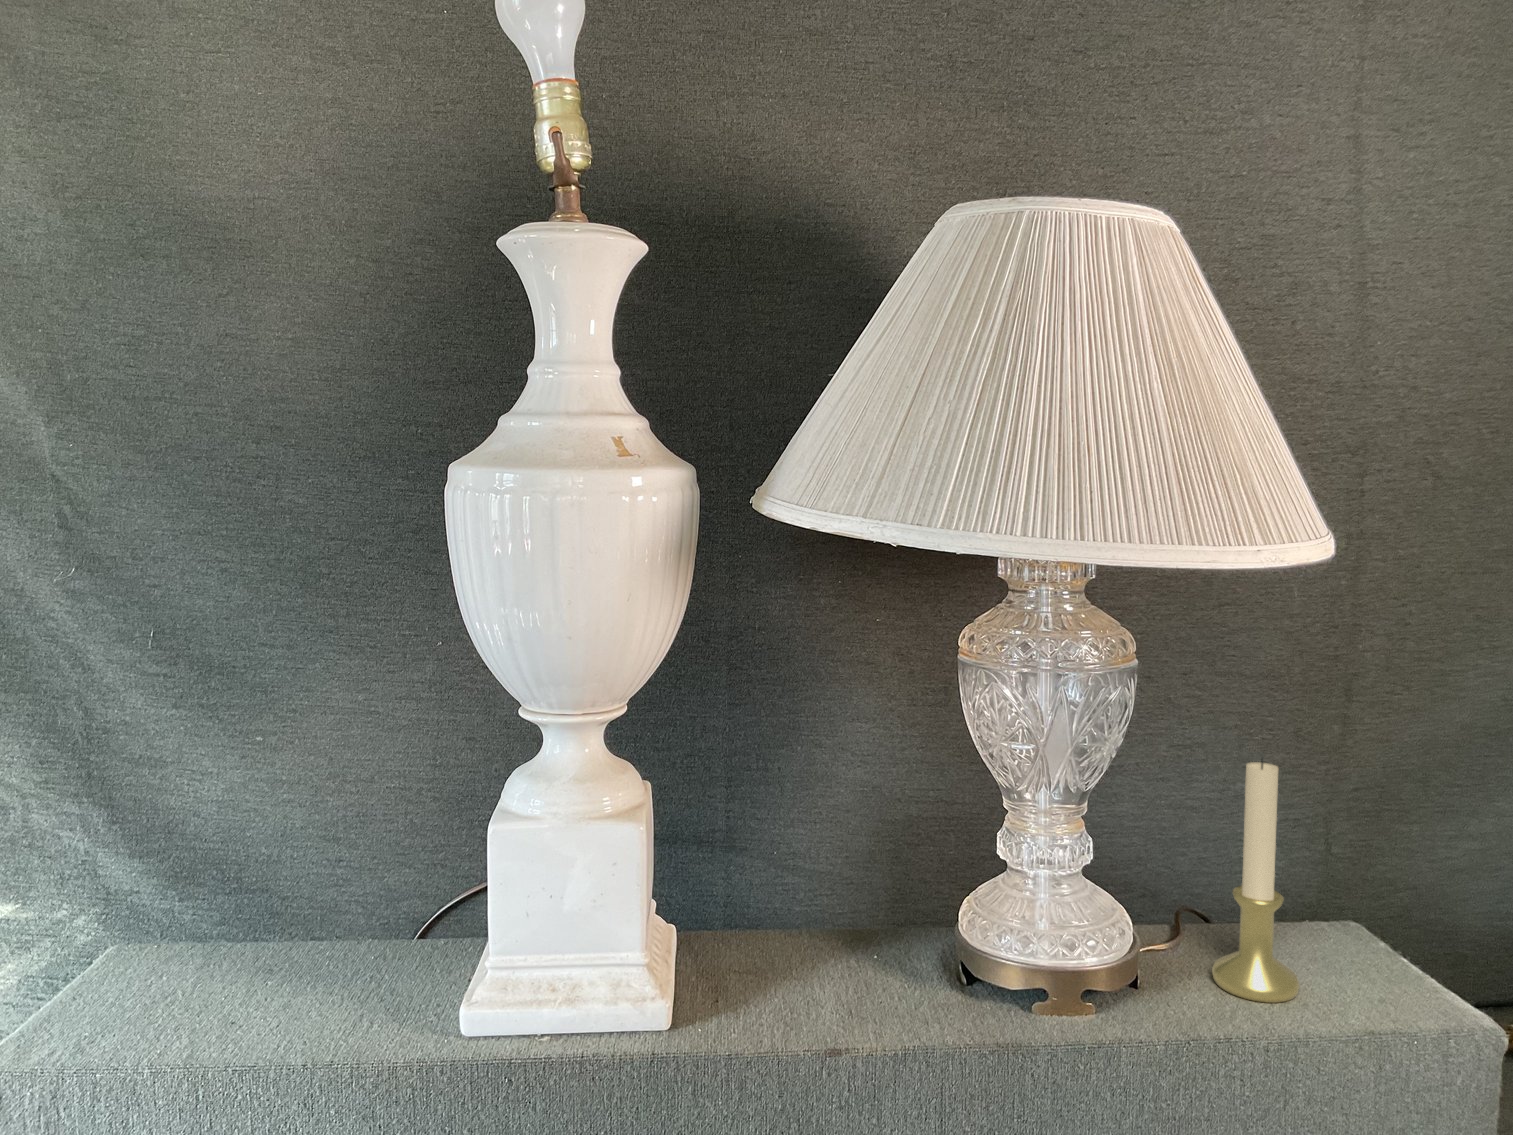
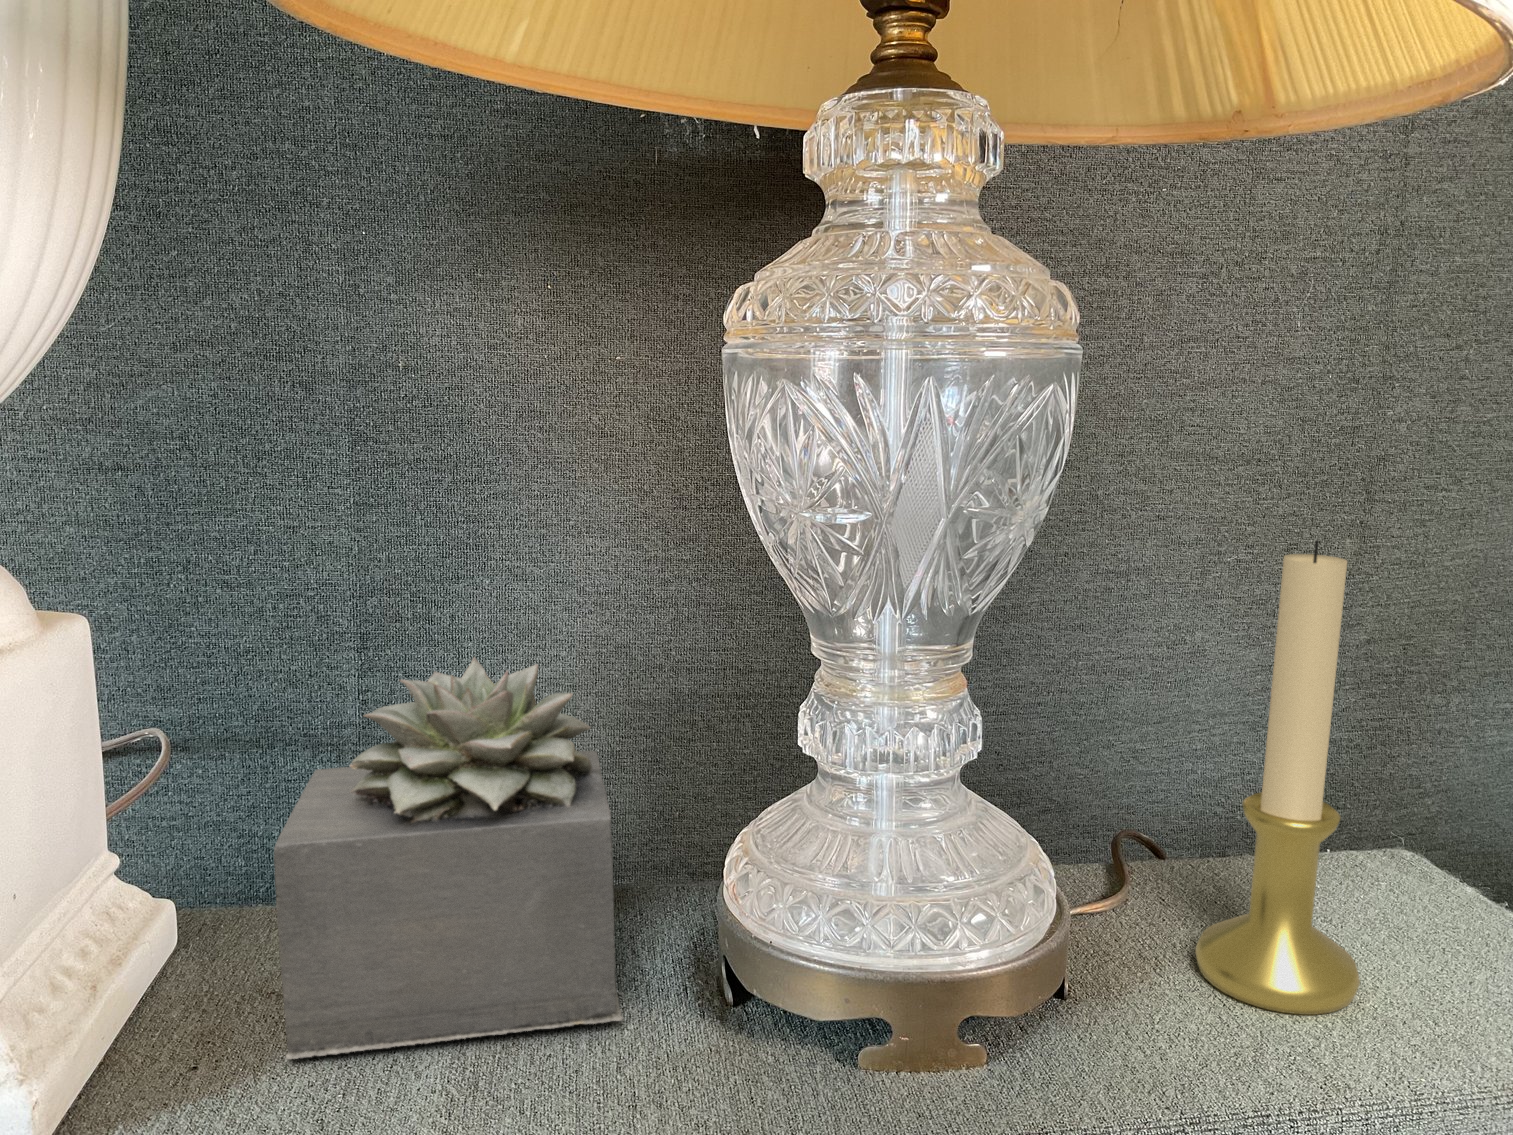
succulent plant: none [755,804,916,995] -> present [274,657,623,1059]

